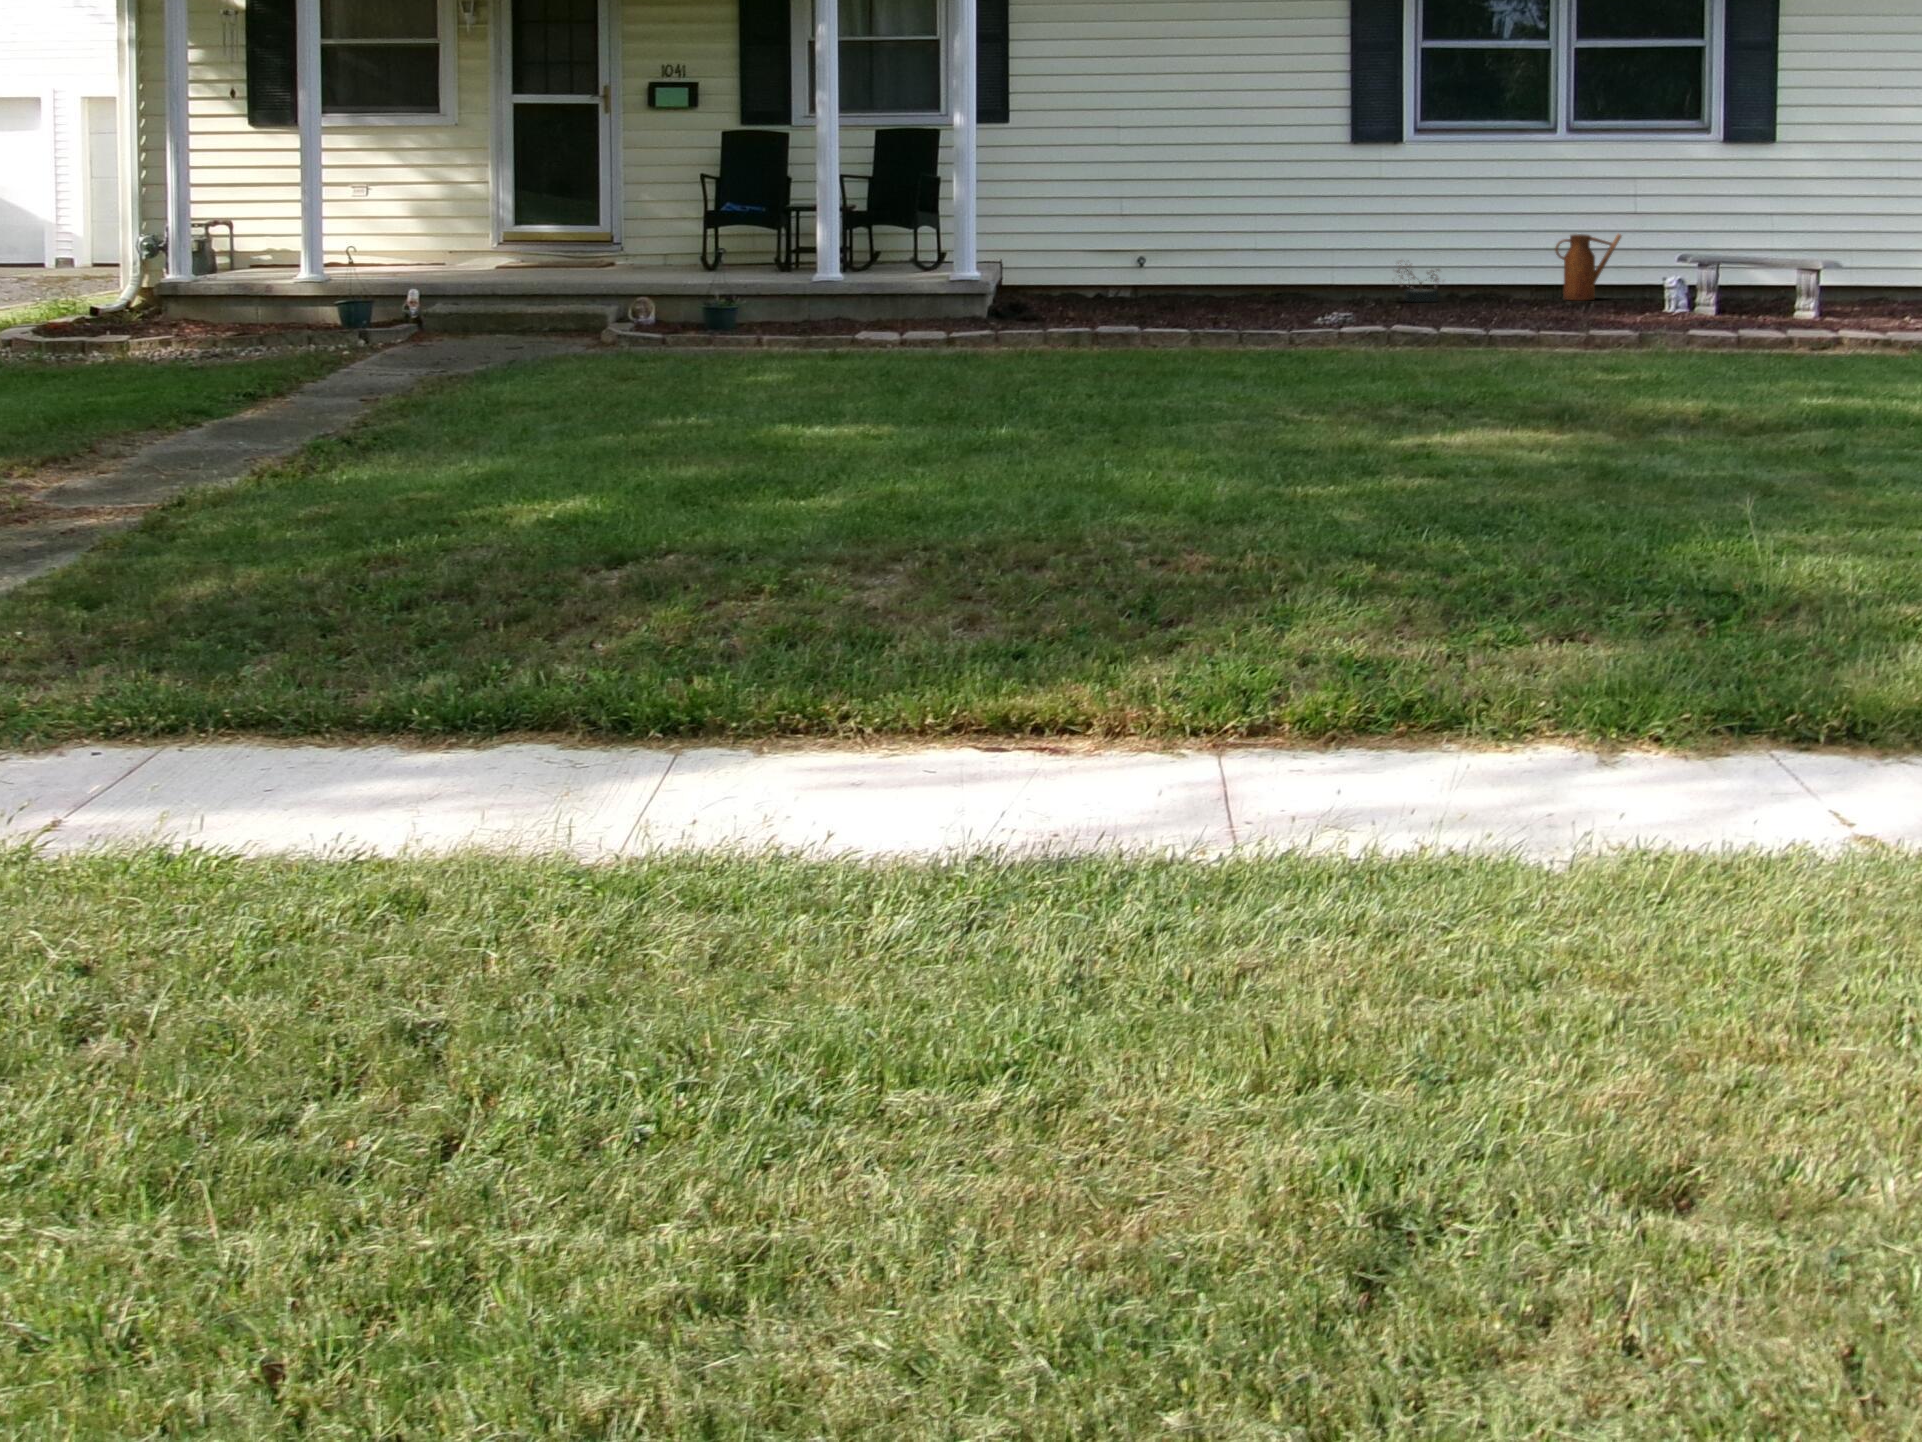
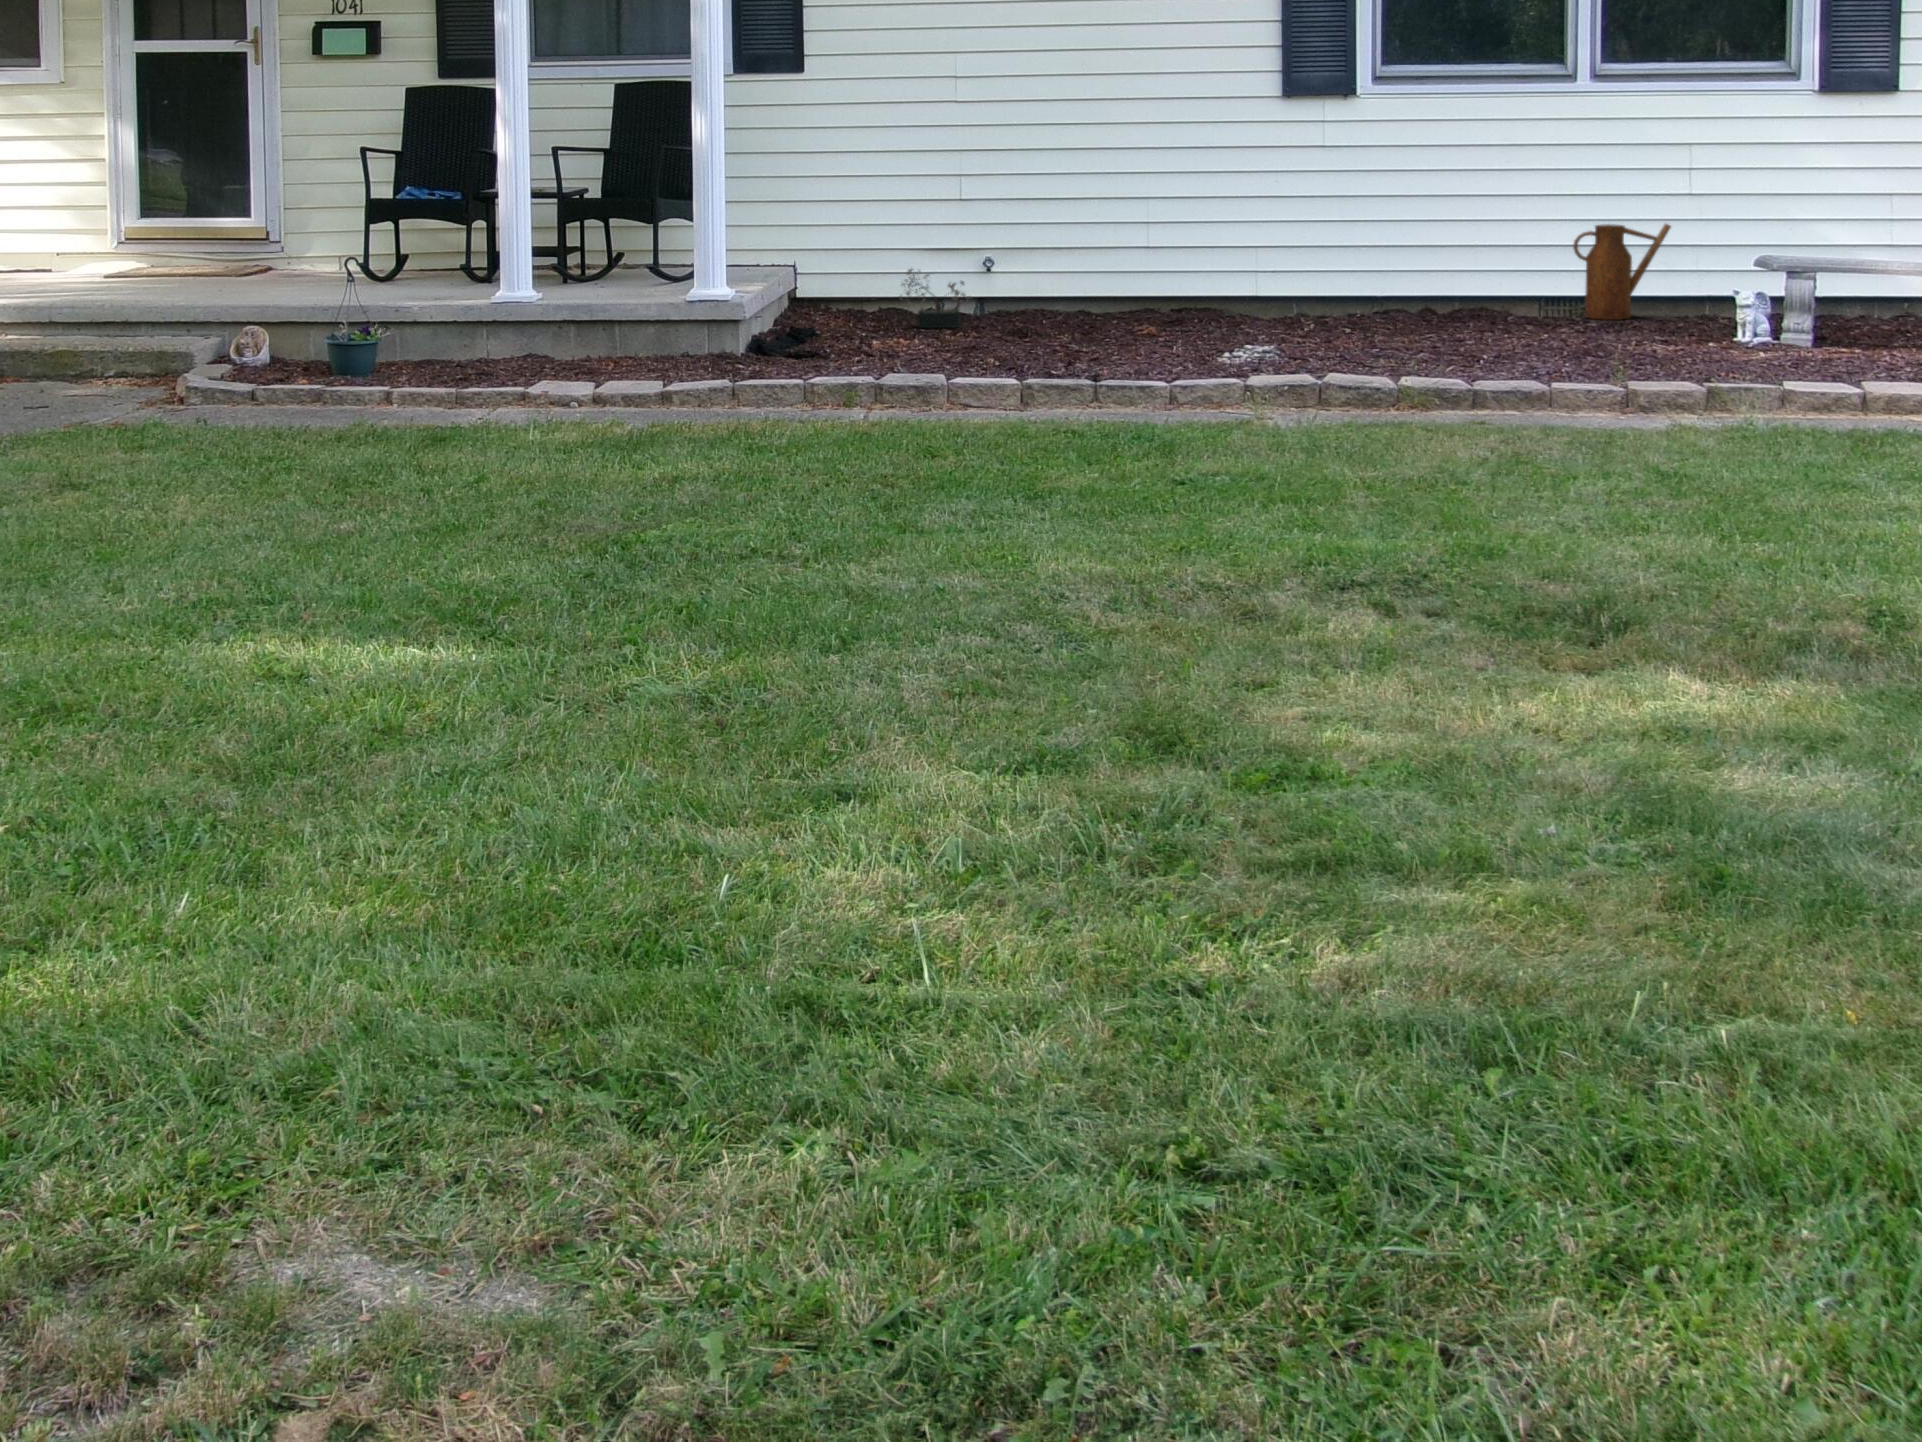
decorative plant: present [1397,260,1439,302] -> present [900,269,970,328]

